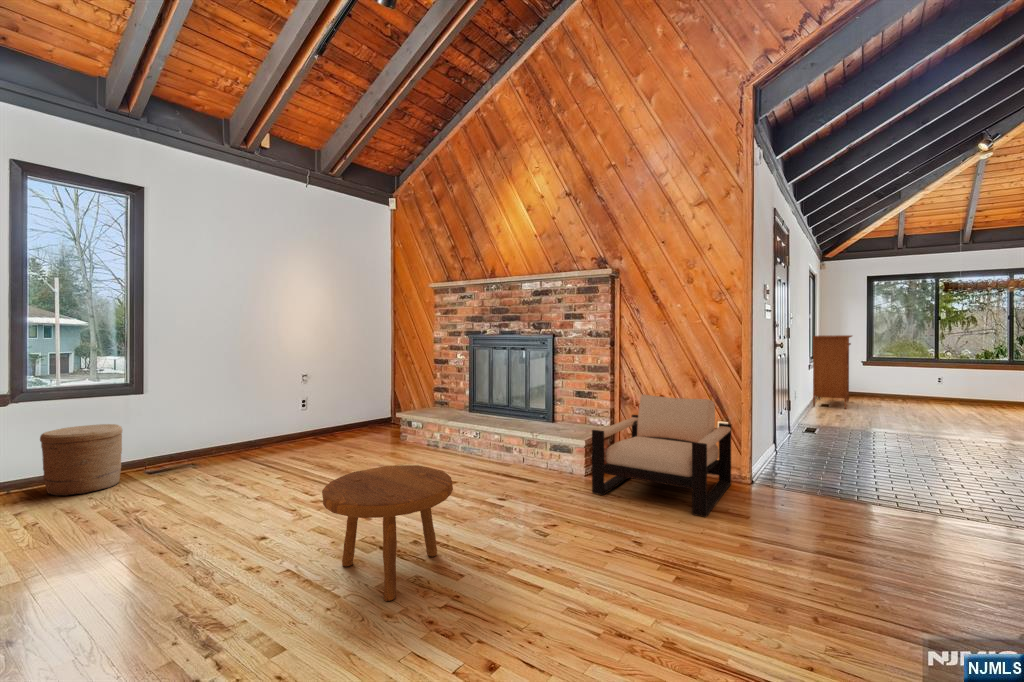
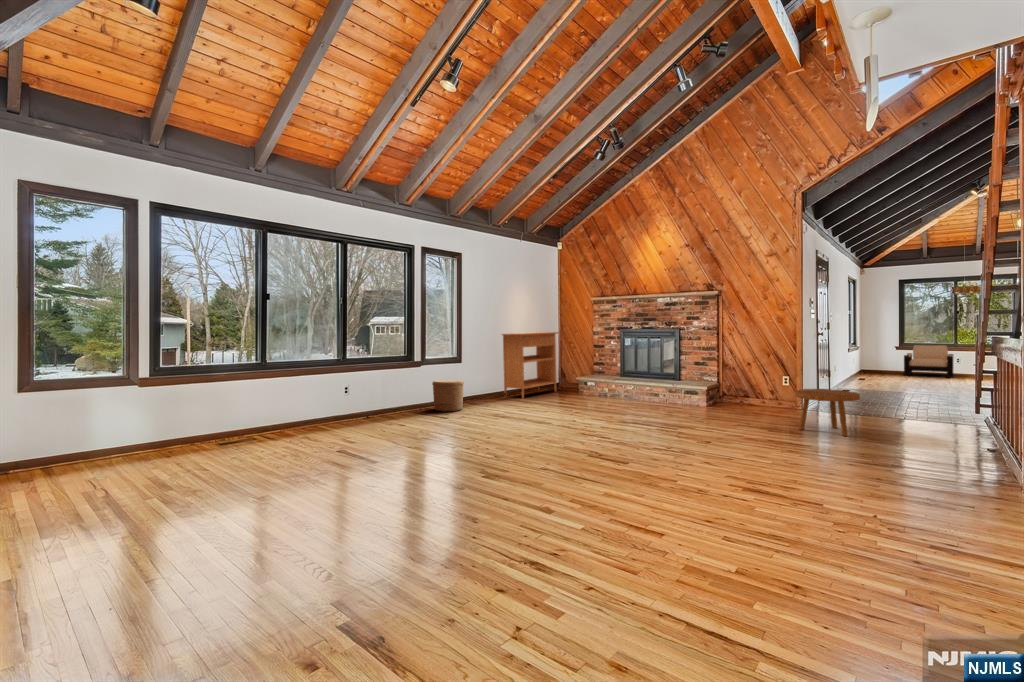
console table: present [813,335,852,409] -> present [502,332,558,398]
armchair: present [592,395,731,517] -> present [904,345,954,378]
footstool: present [322,465,453,601] -> present [795,389,860,436]

